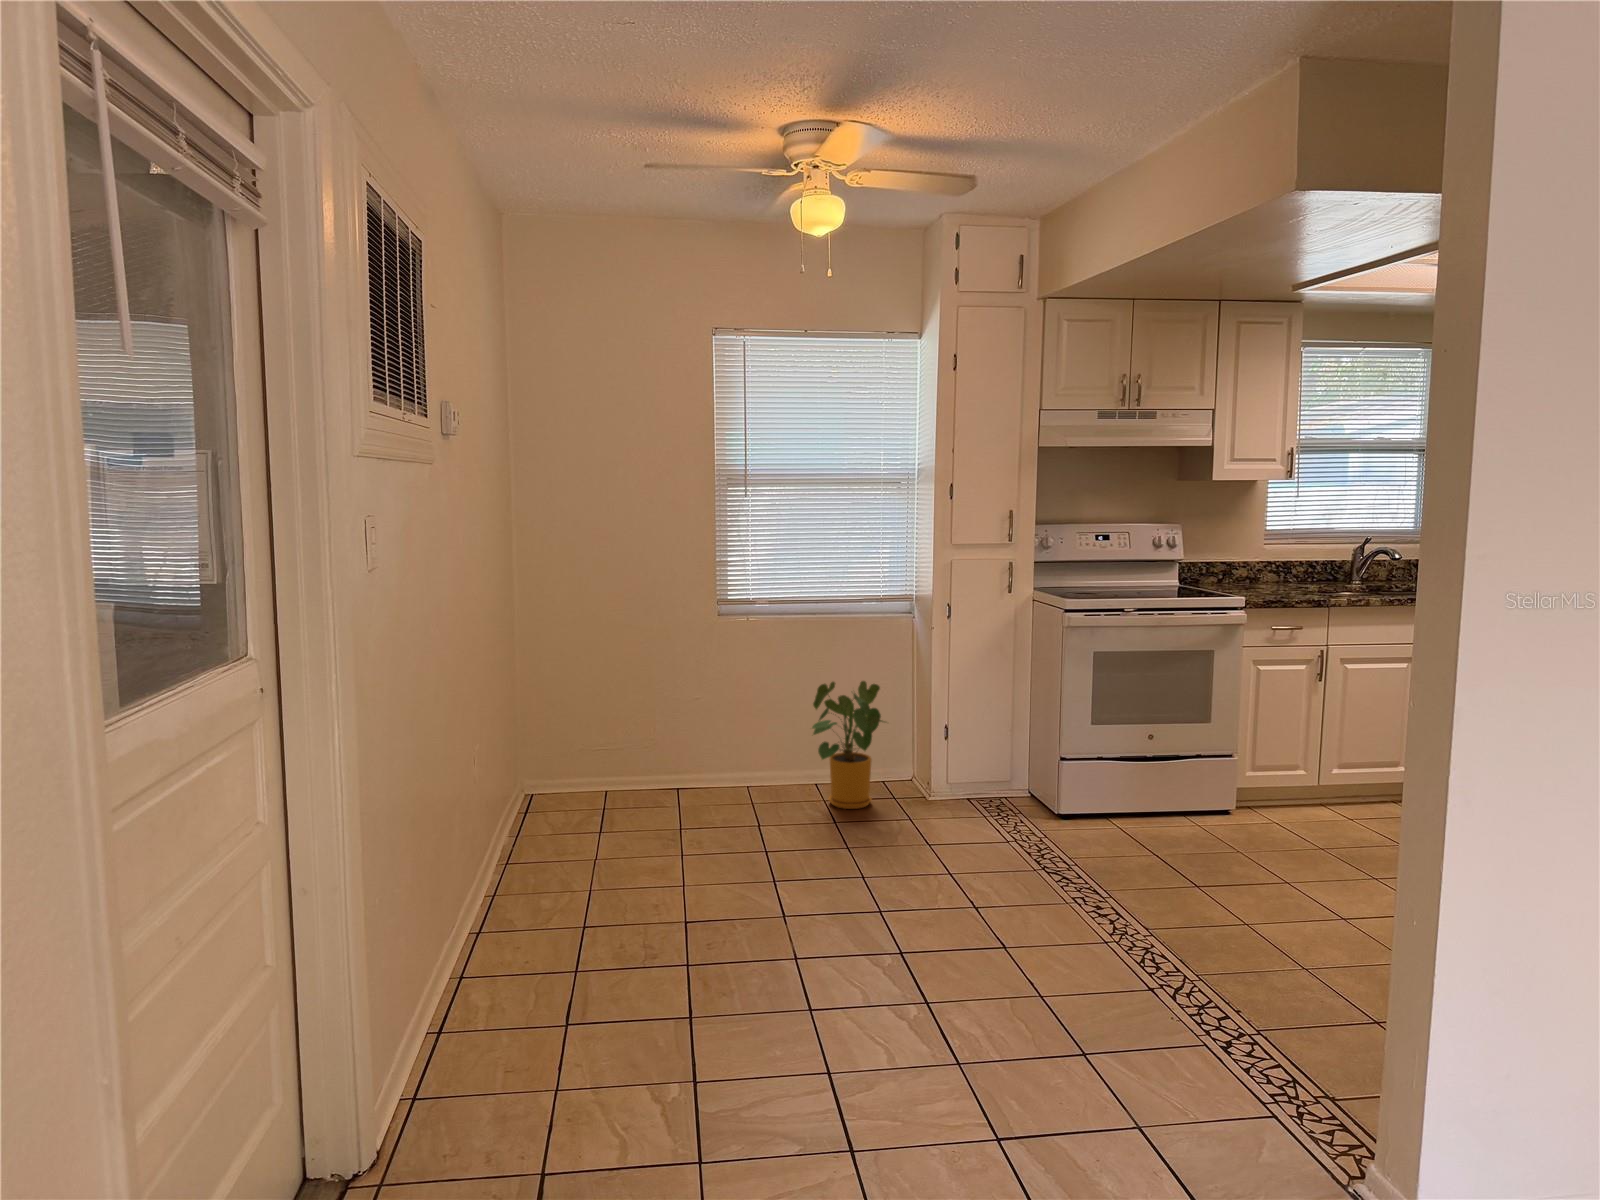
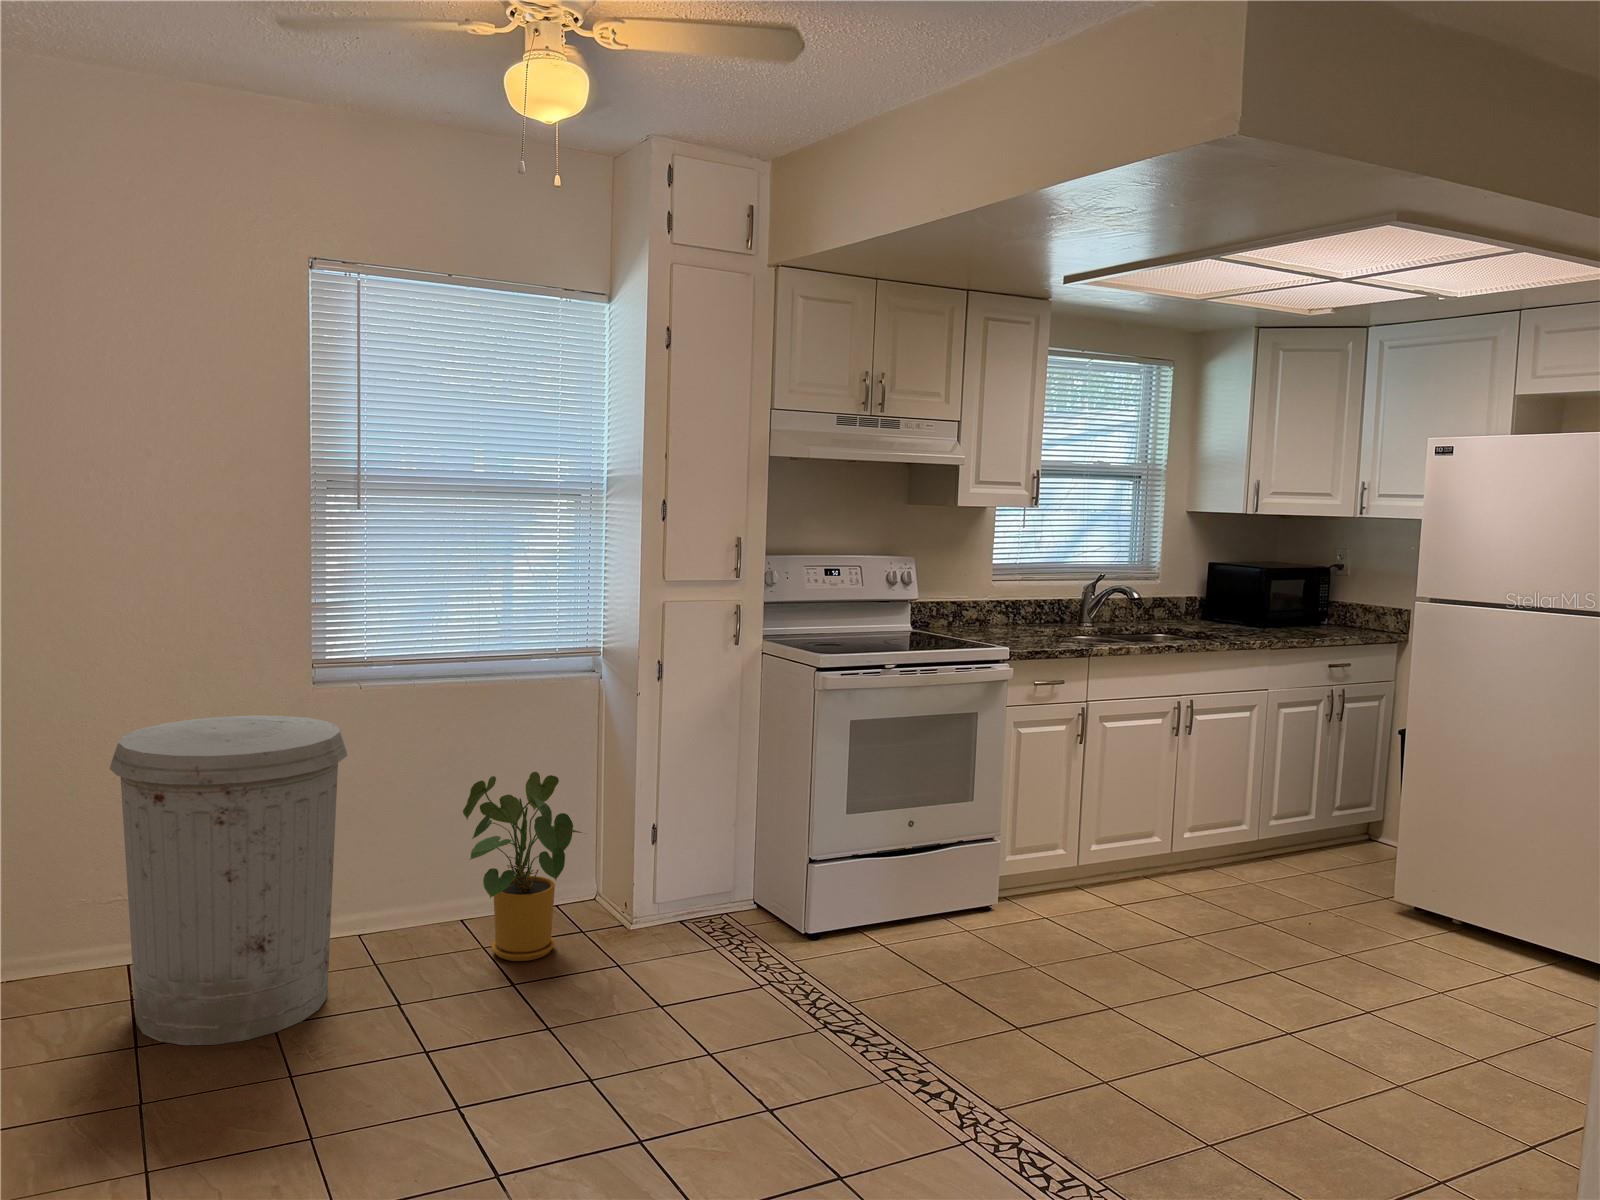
trash can: none [597,631,733,830] -> present [109,715,347,1045]

